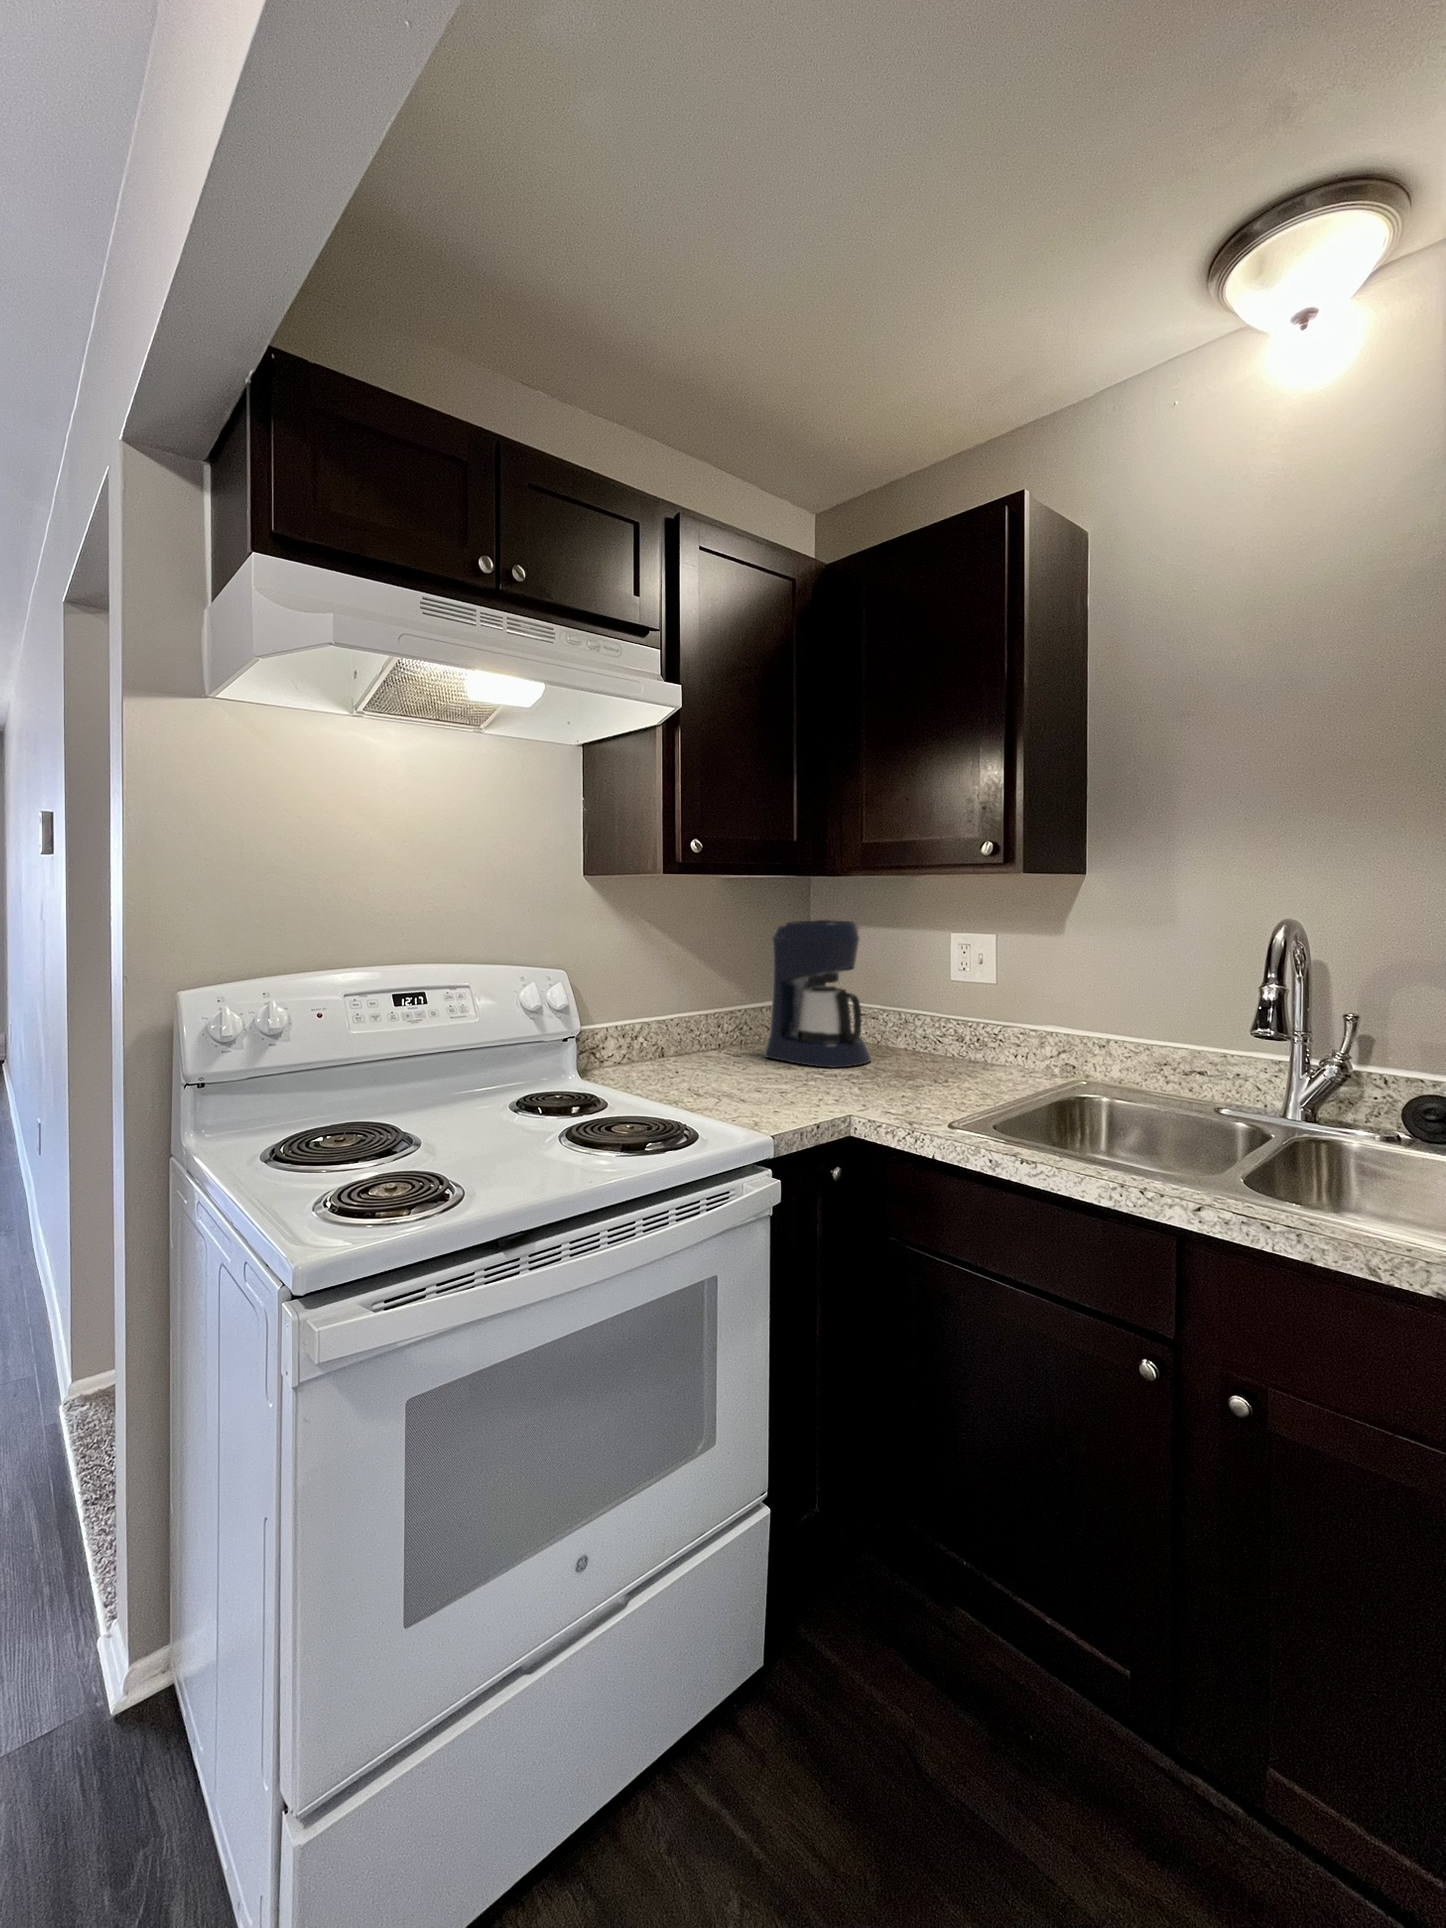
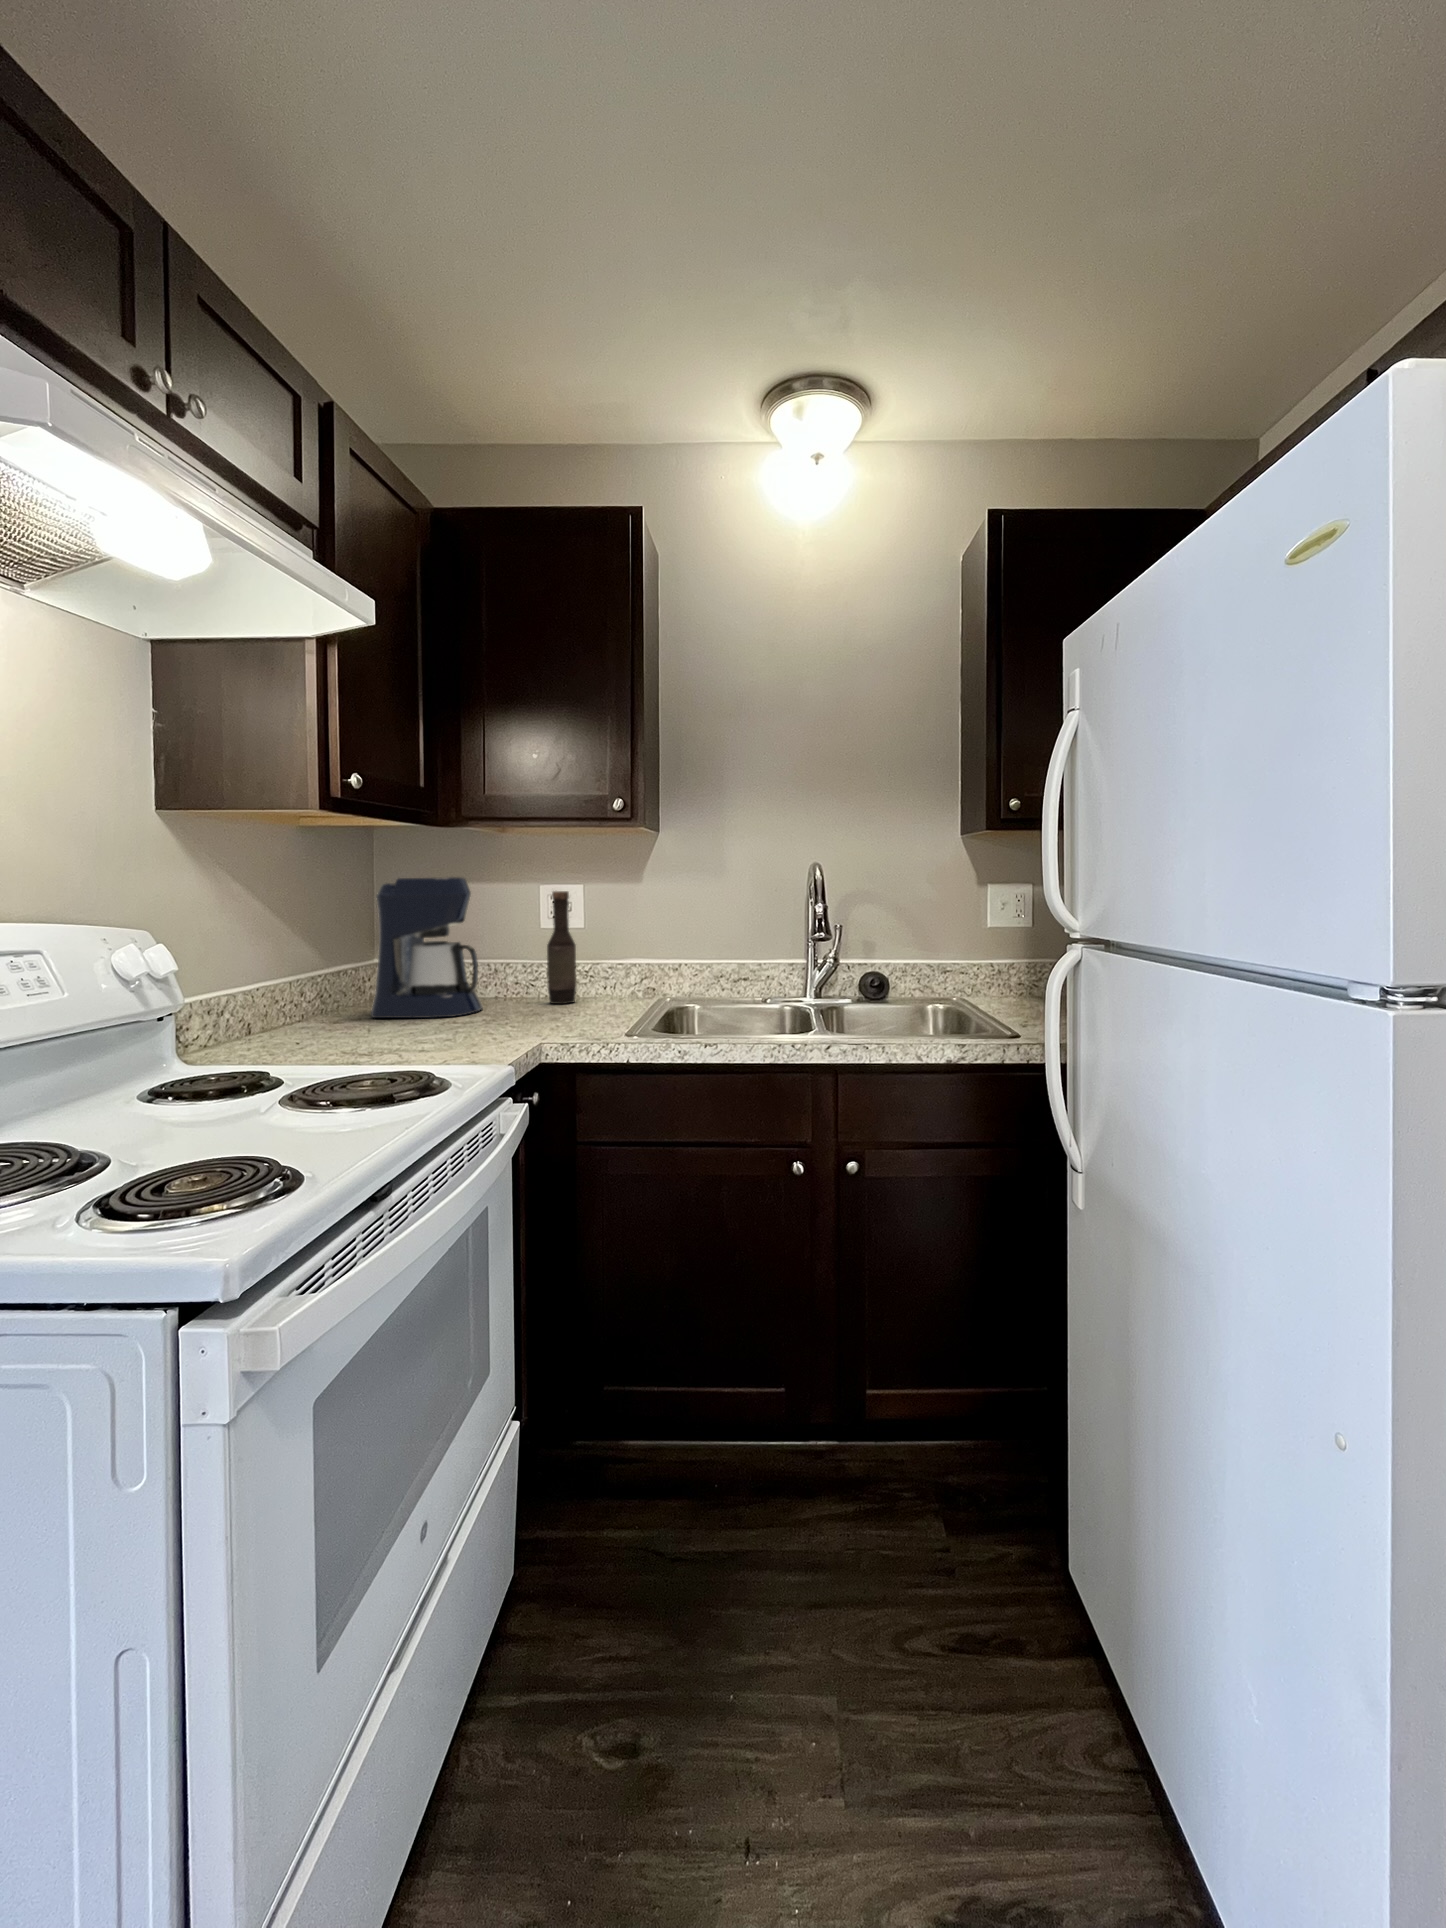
bottle: none [942,939,976,1070] -> present [547,891,576,1004]

